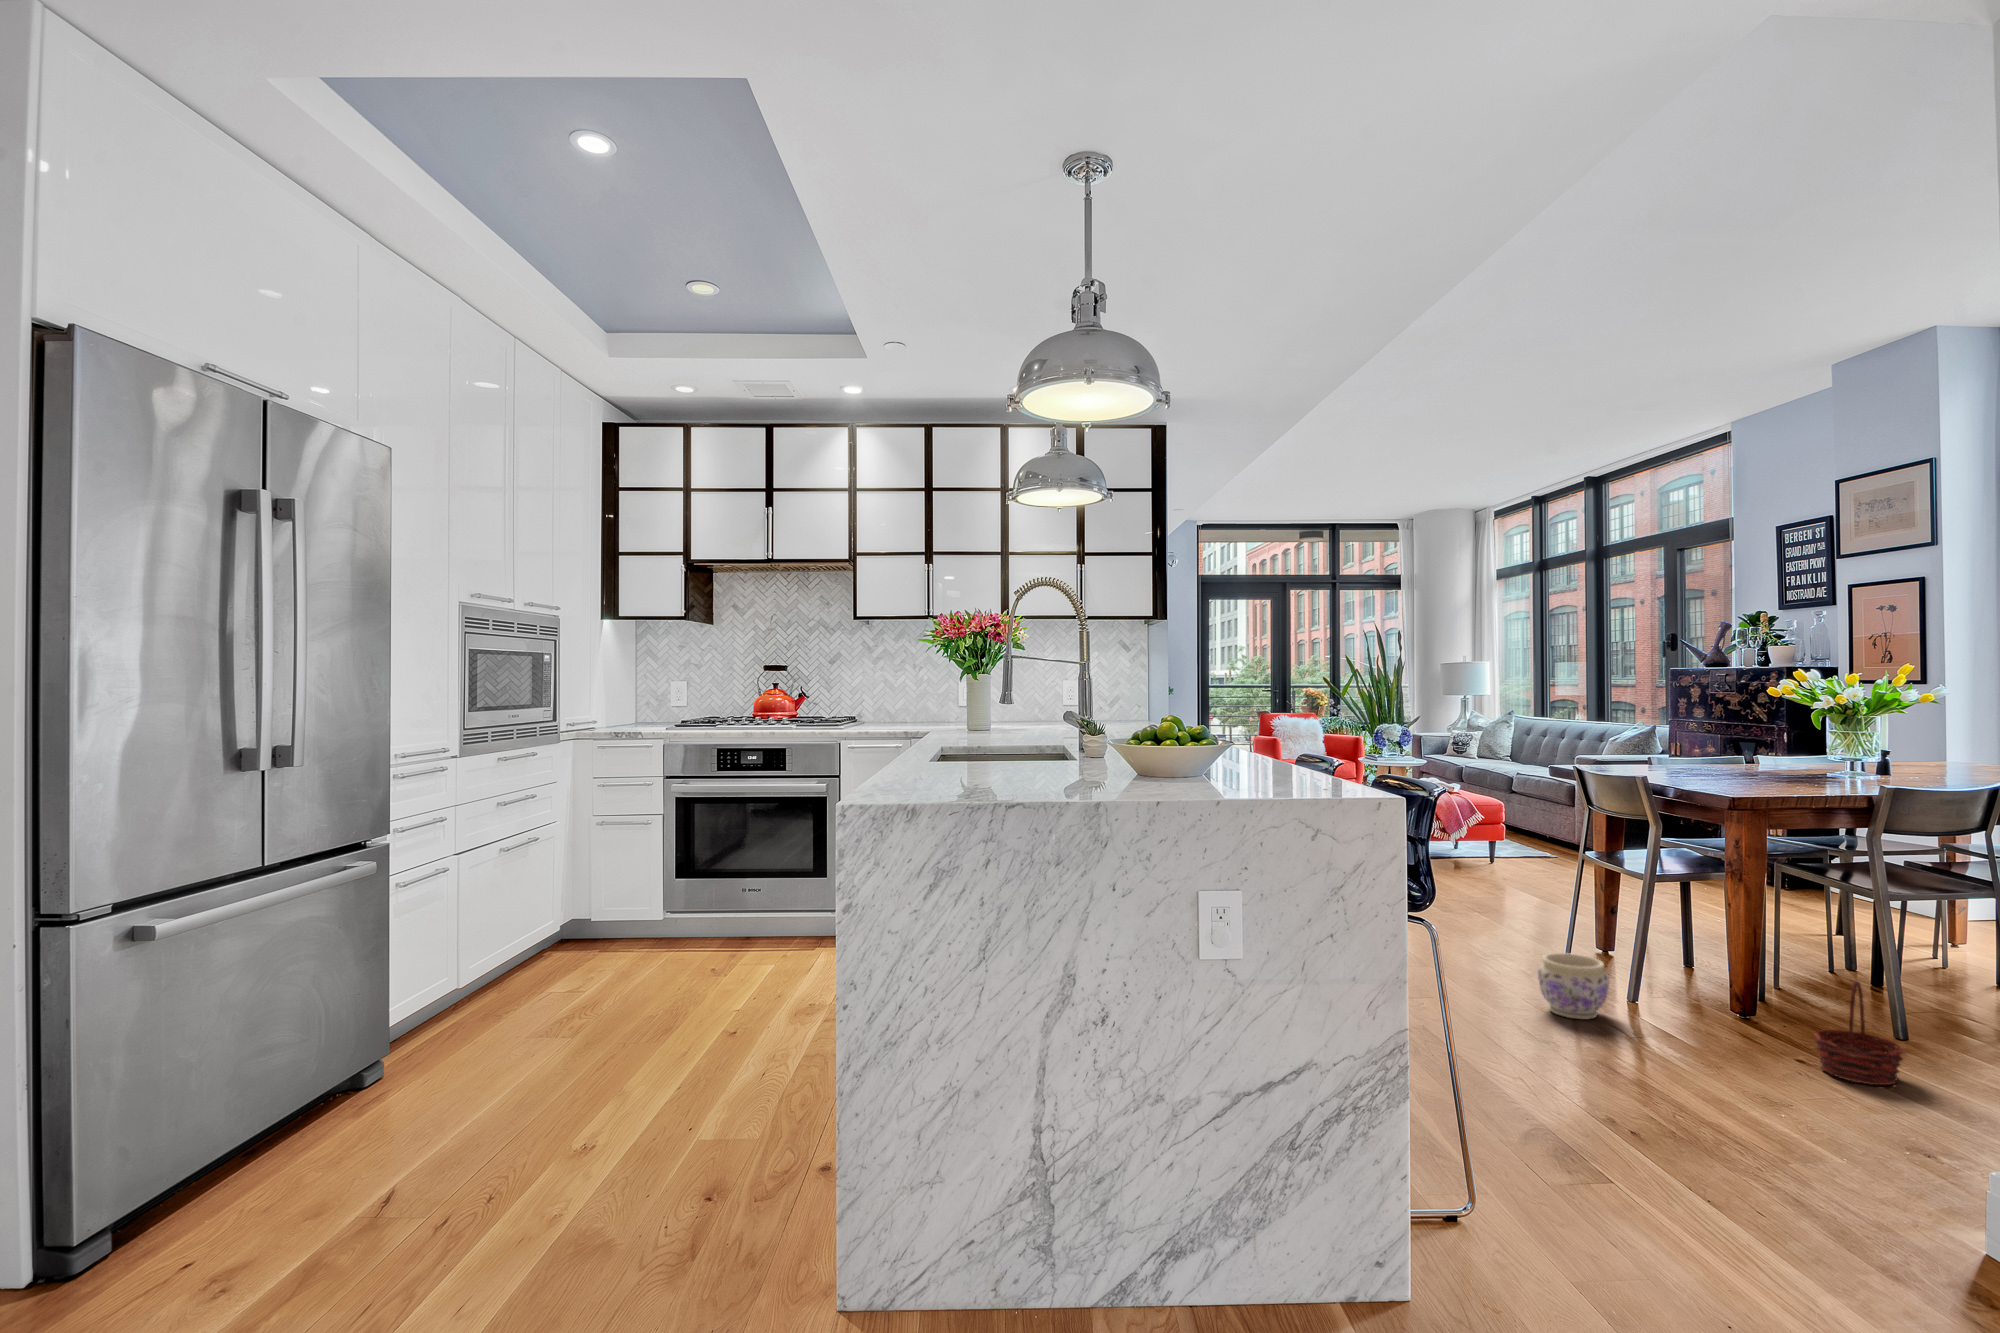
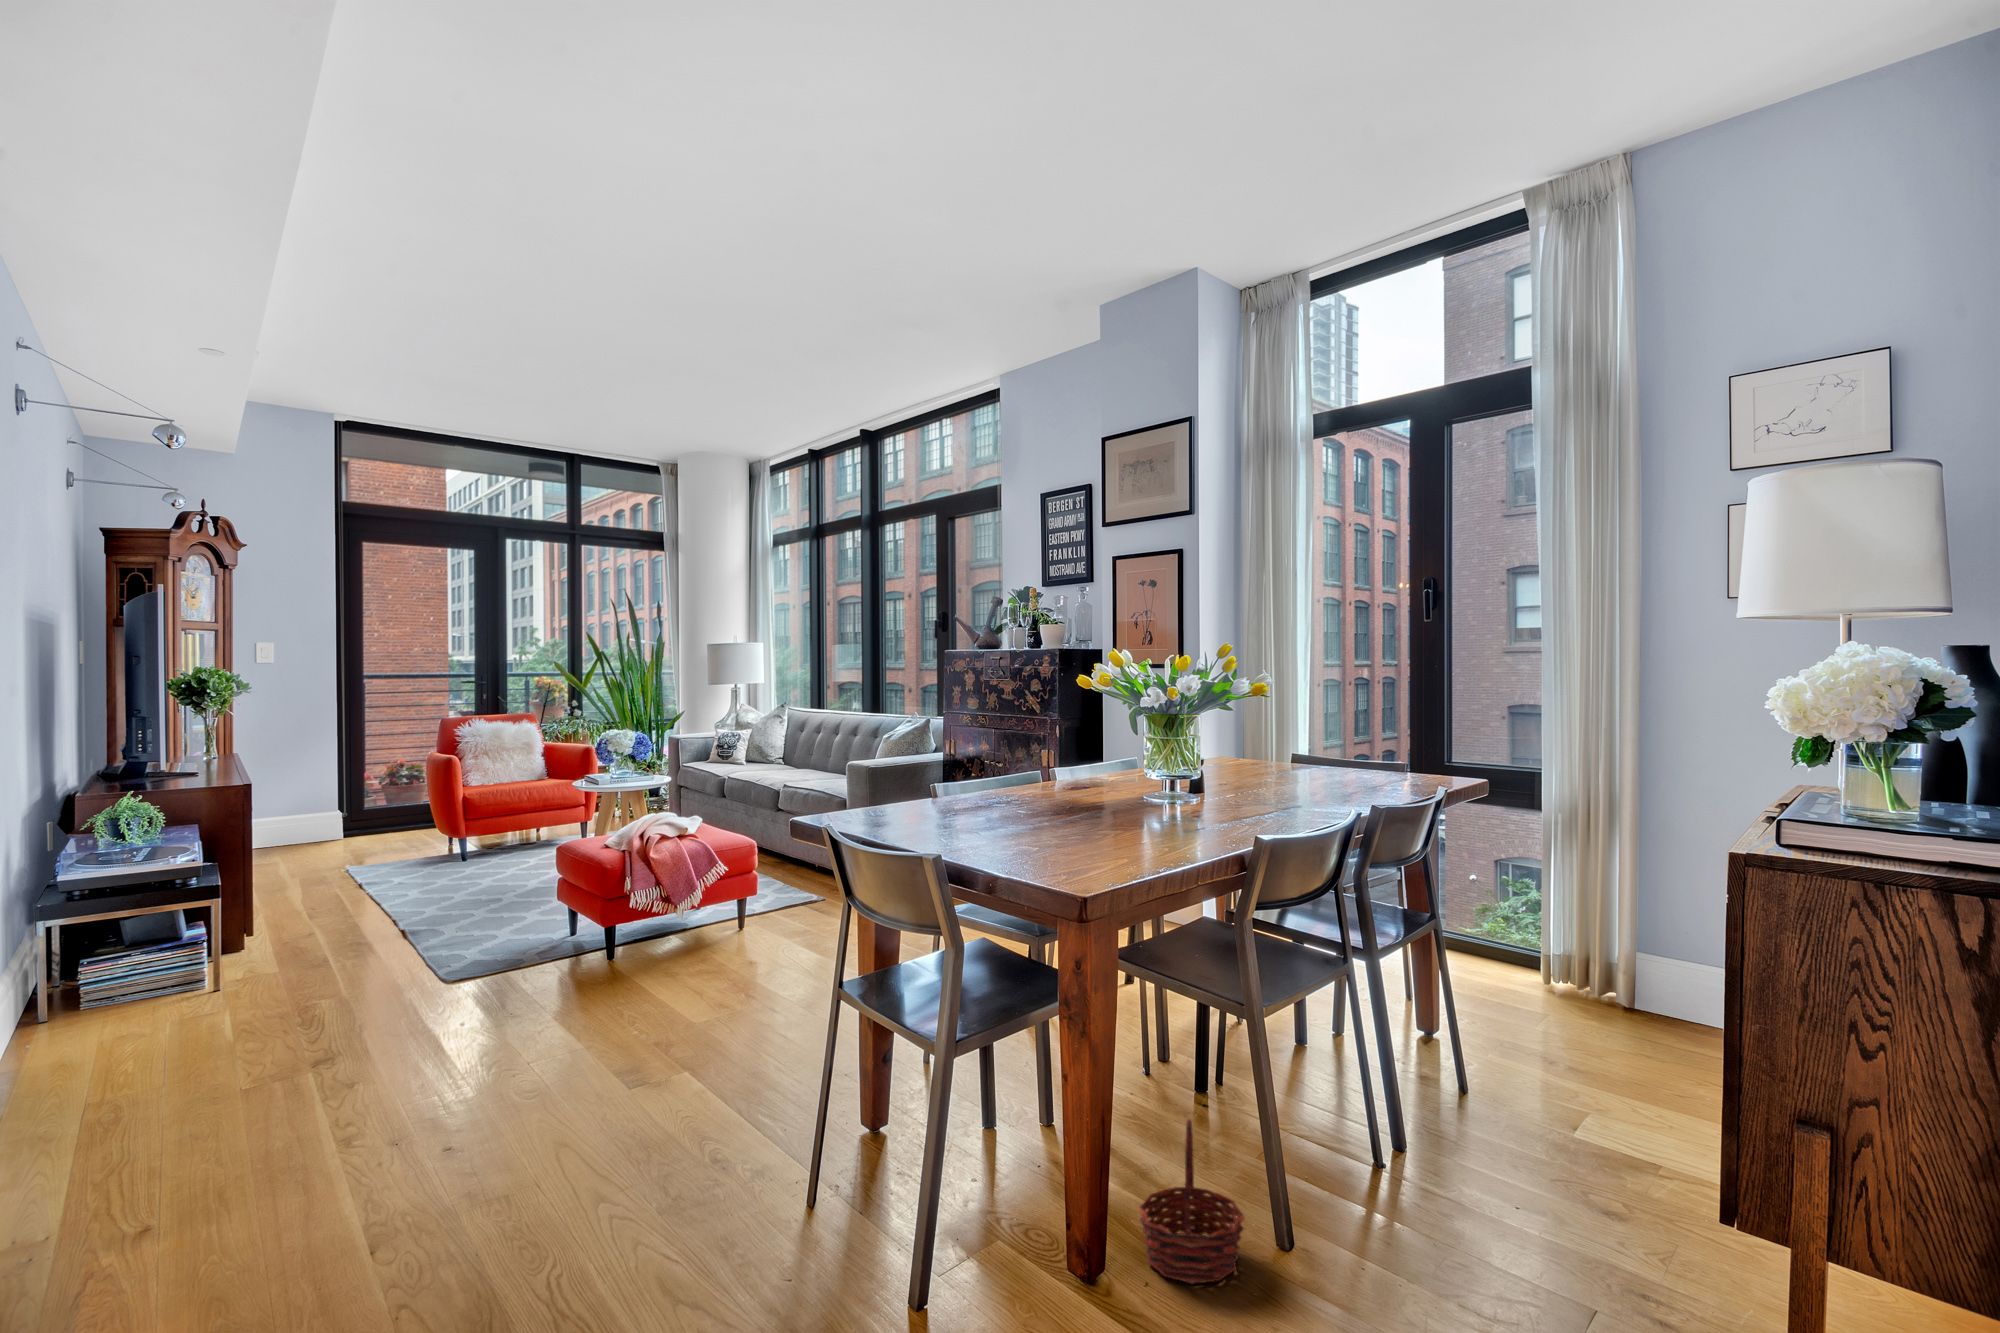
planter: present [1538,953,1609,1020] -> none [765,1121,871,1244]

